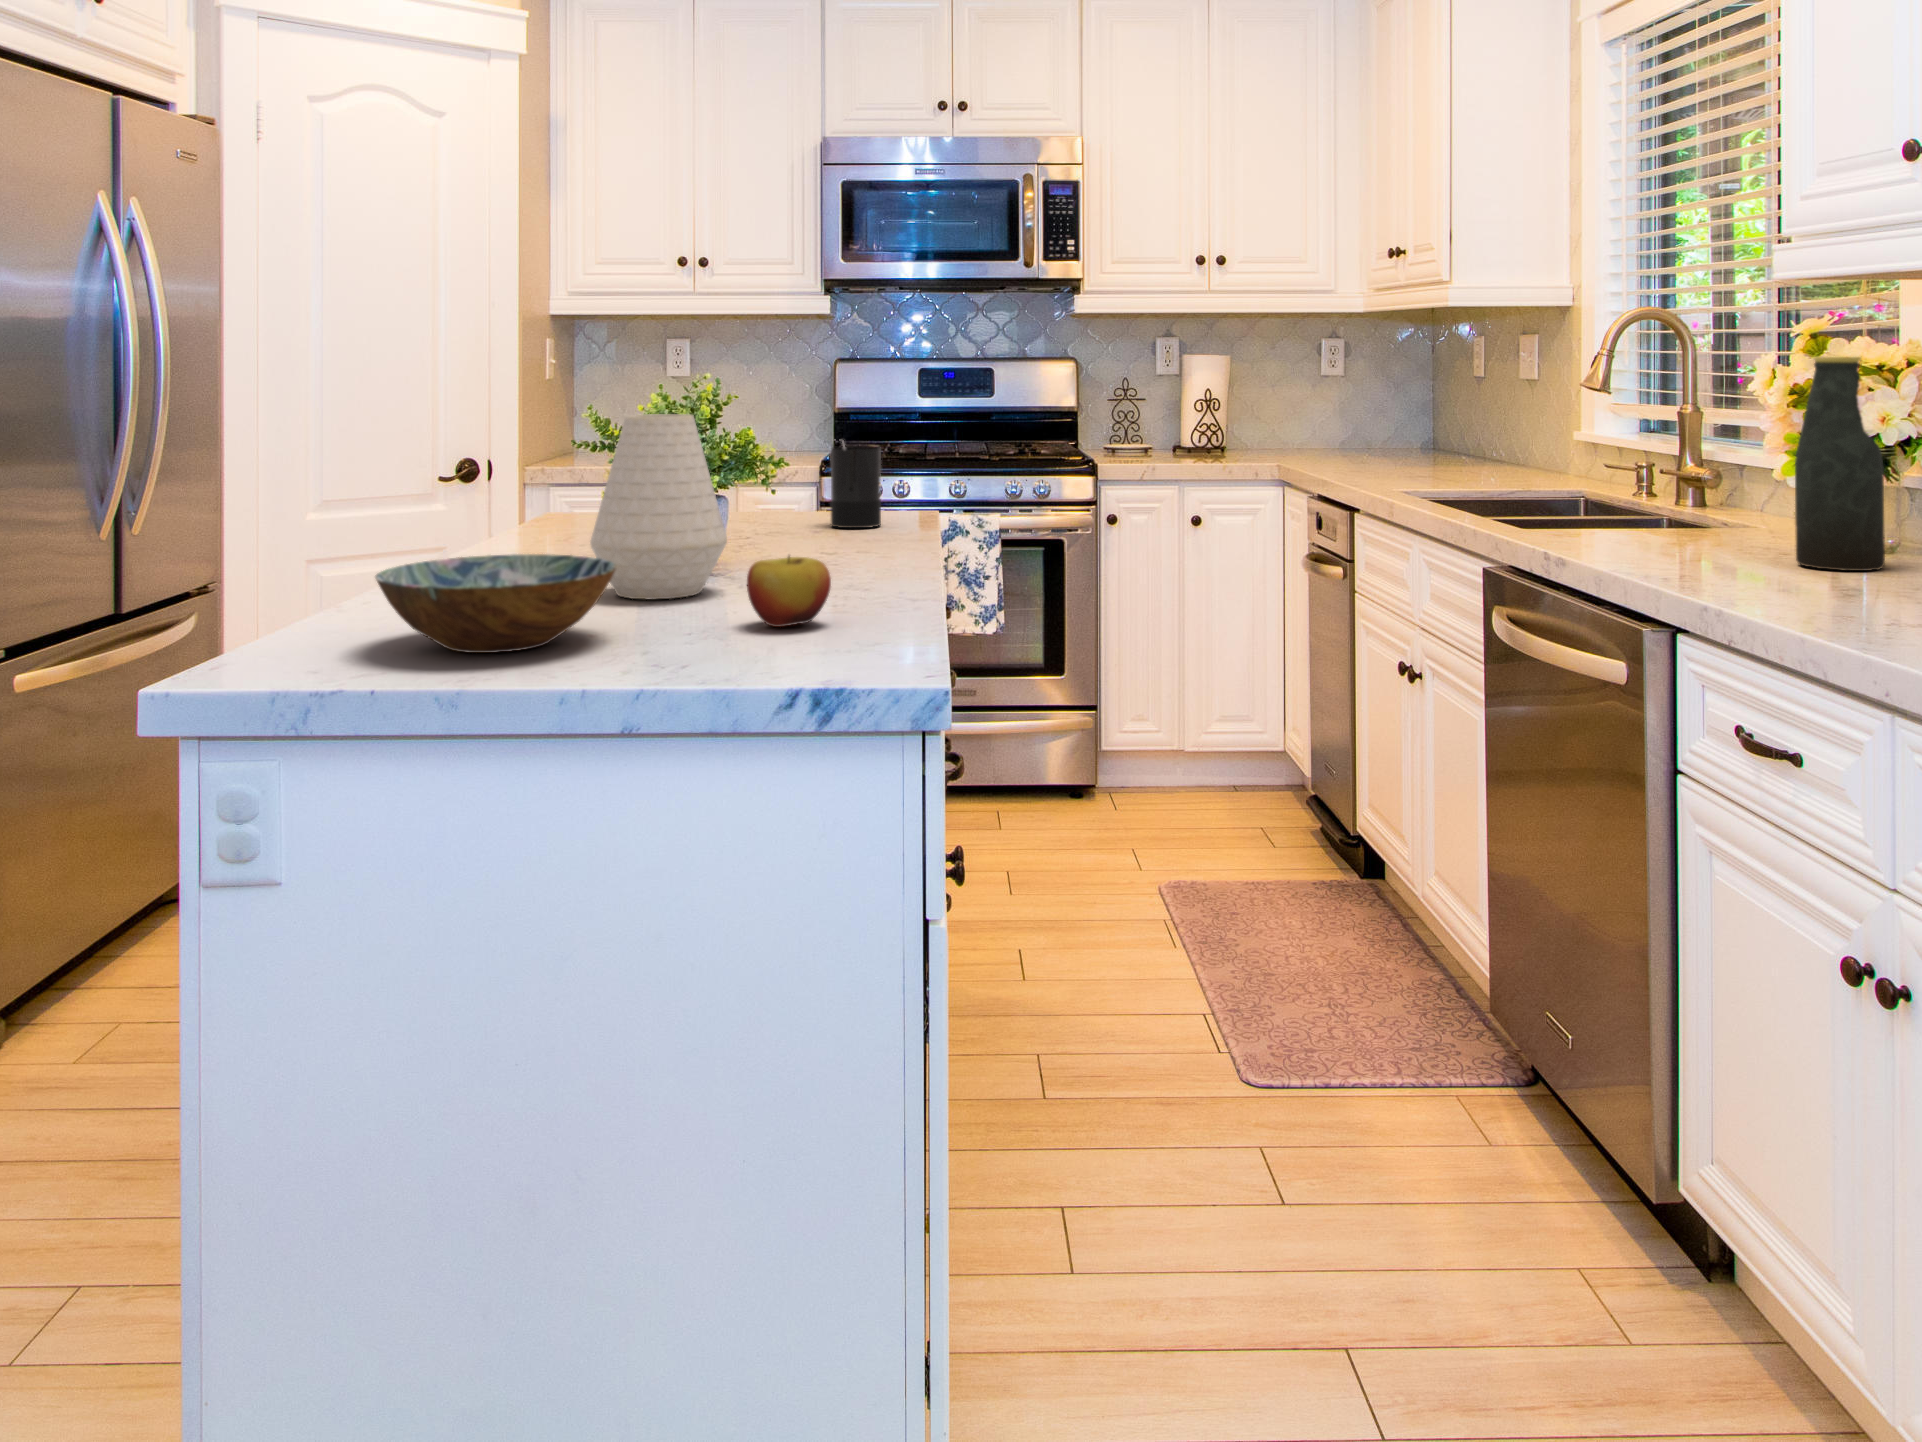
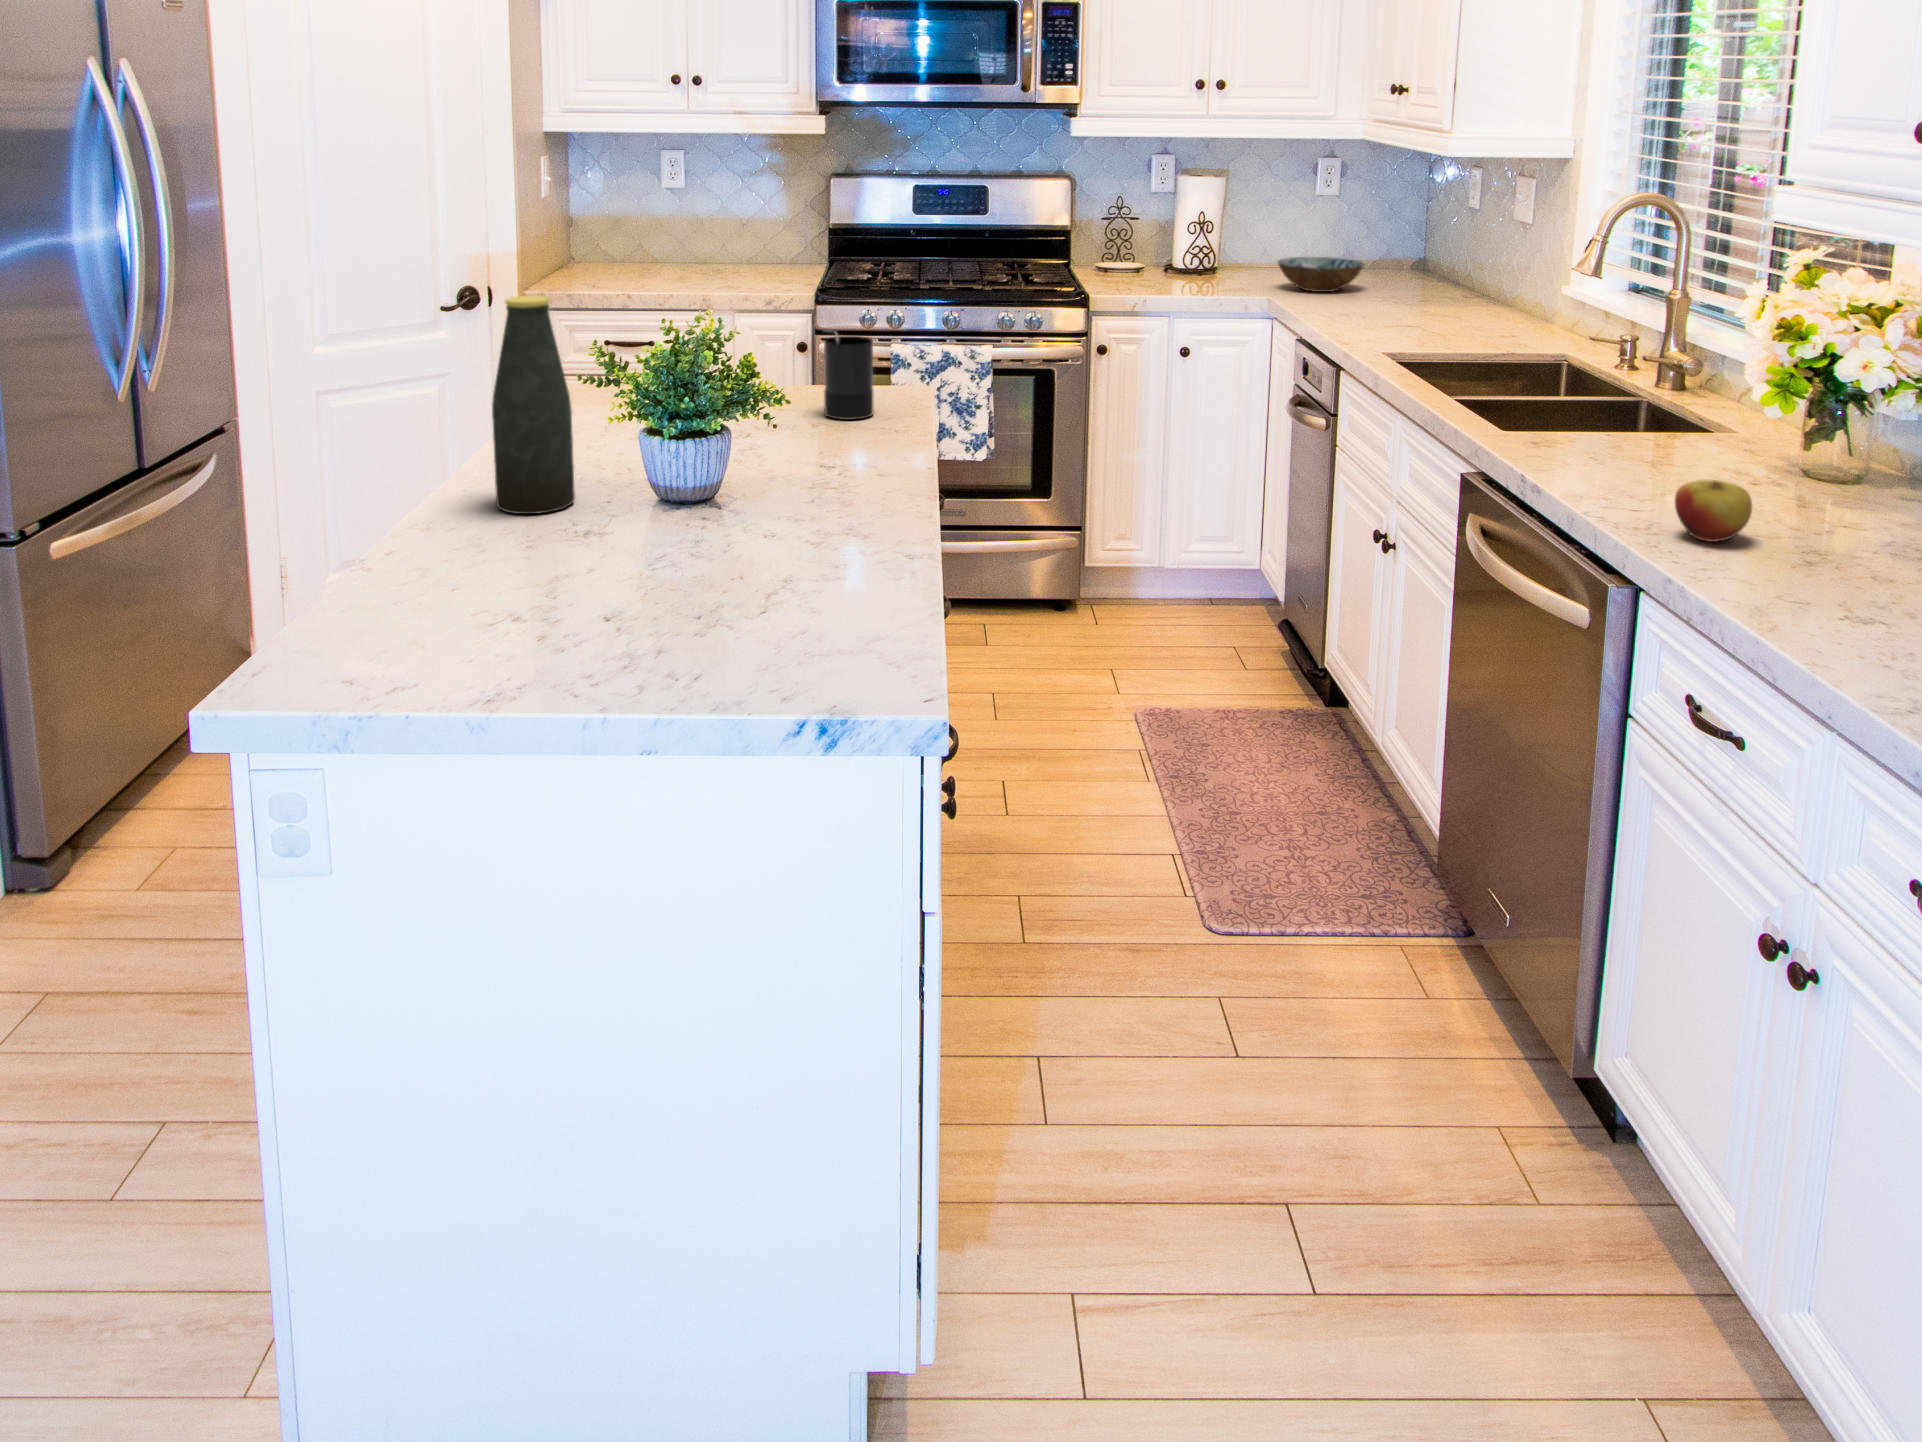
bottle: present [1795,357,1885,571] -> present [492,296,575,514]
vase: present [590,414,727,599] -> none [588,364,721,550]
bowl: present [375,554,616,653] -> present [1277,257,1364,292]
apple: present [747,556,831,627] -> present [1675,480,1752,542]

